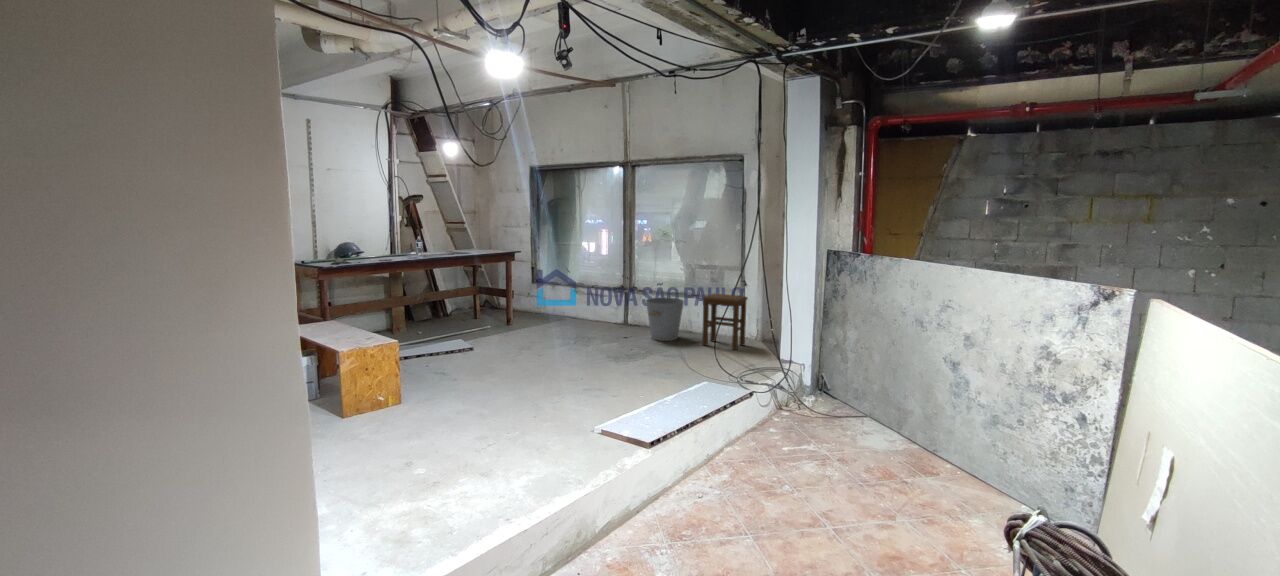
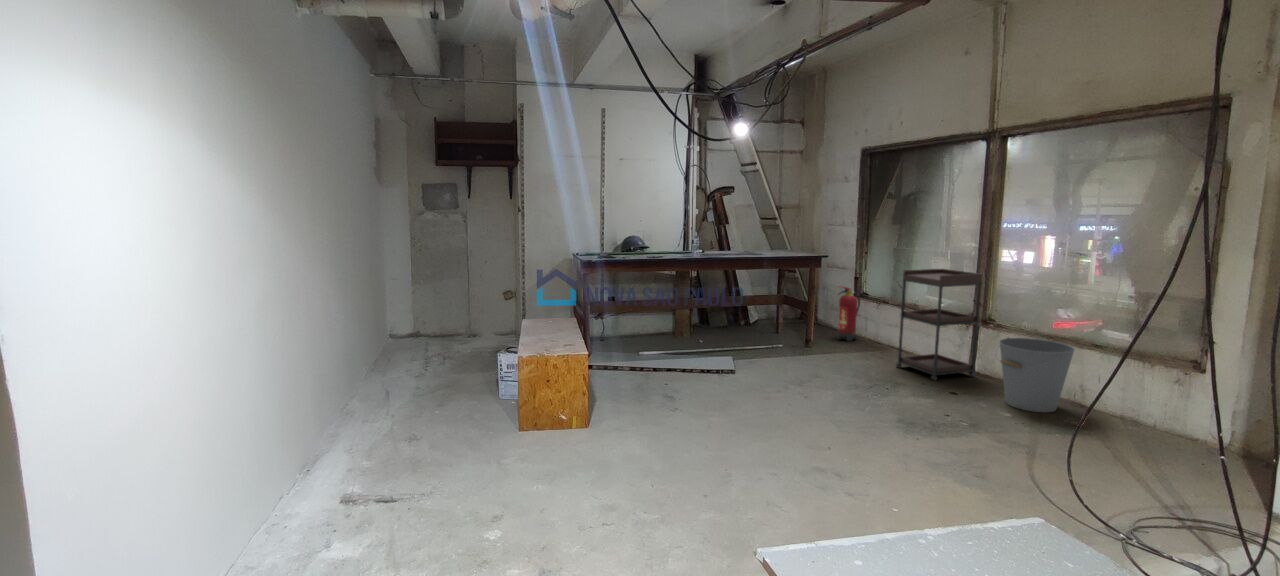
shelving unit: none [579,257,628,333] -> present [896,269,982,380]
fire extinguisher: none [523,275,540,317] -> present [837,286,860,341]
stool: present [702,294,747,350] -> none [1101,345,1222,458]

